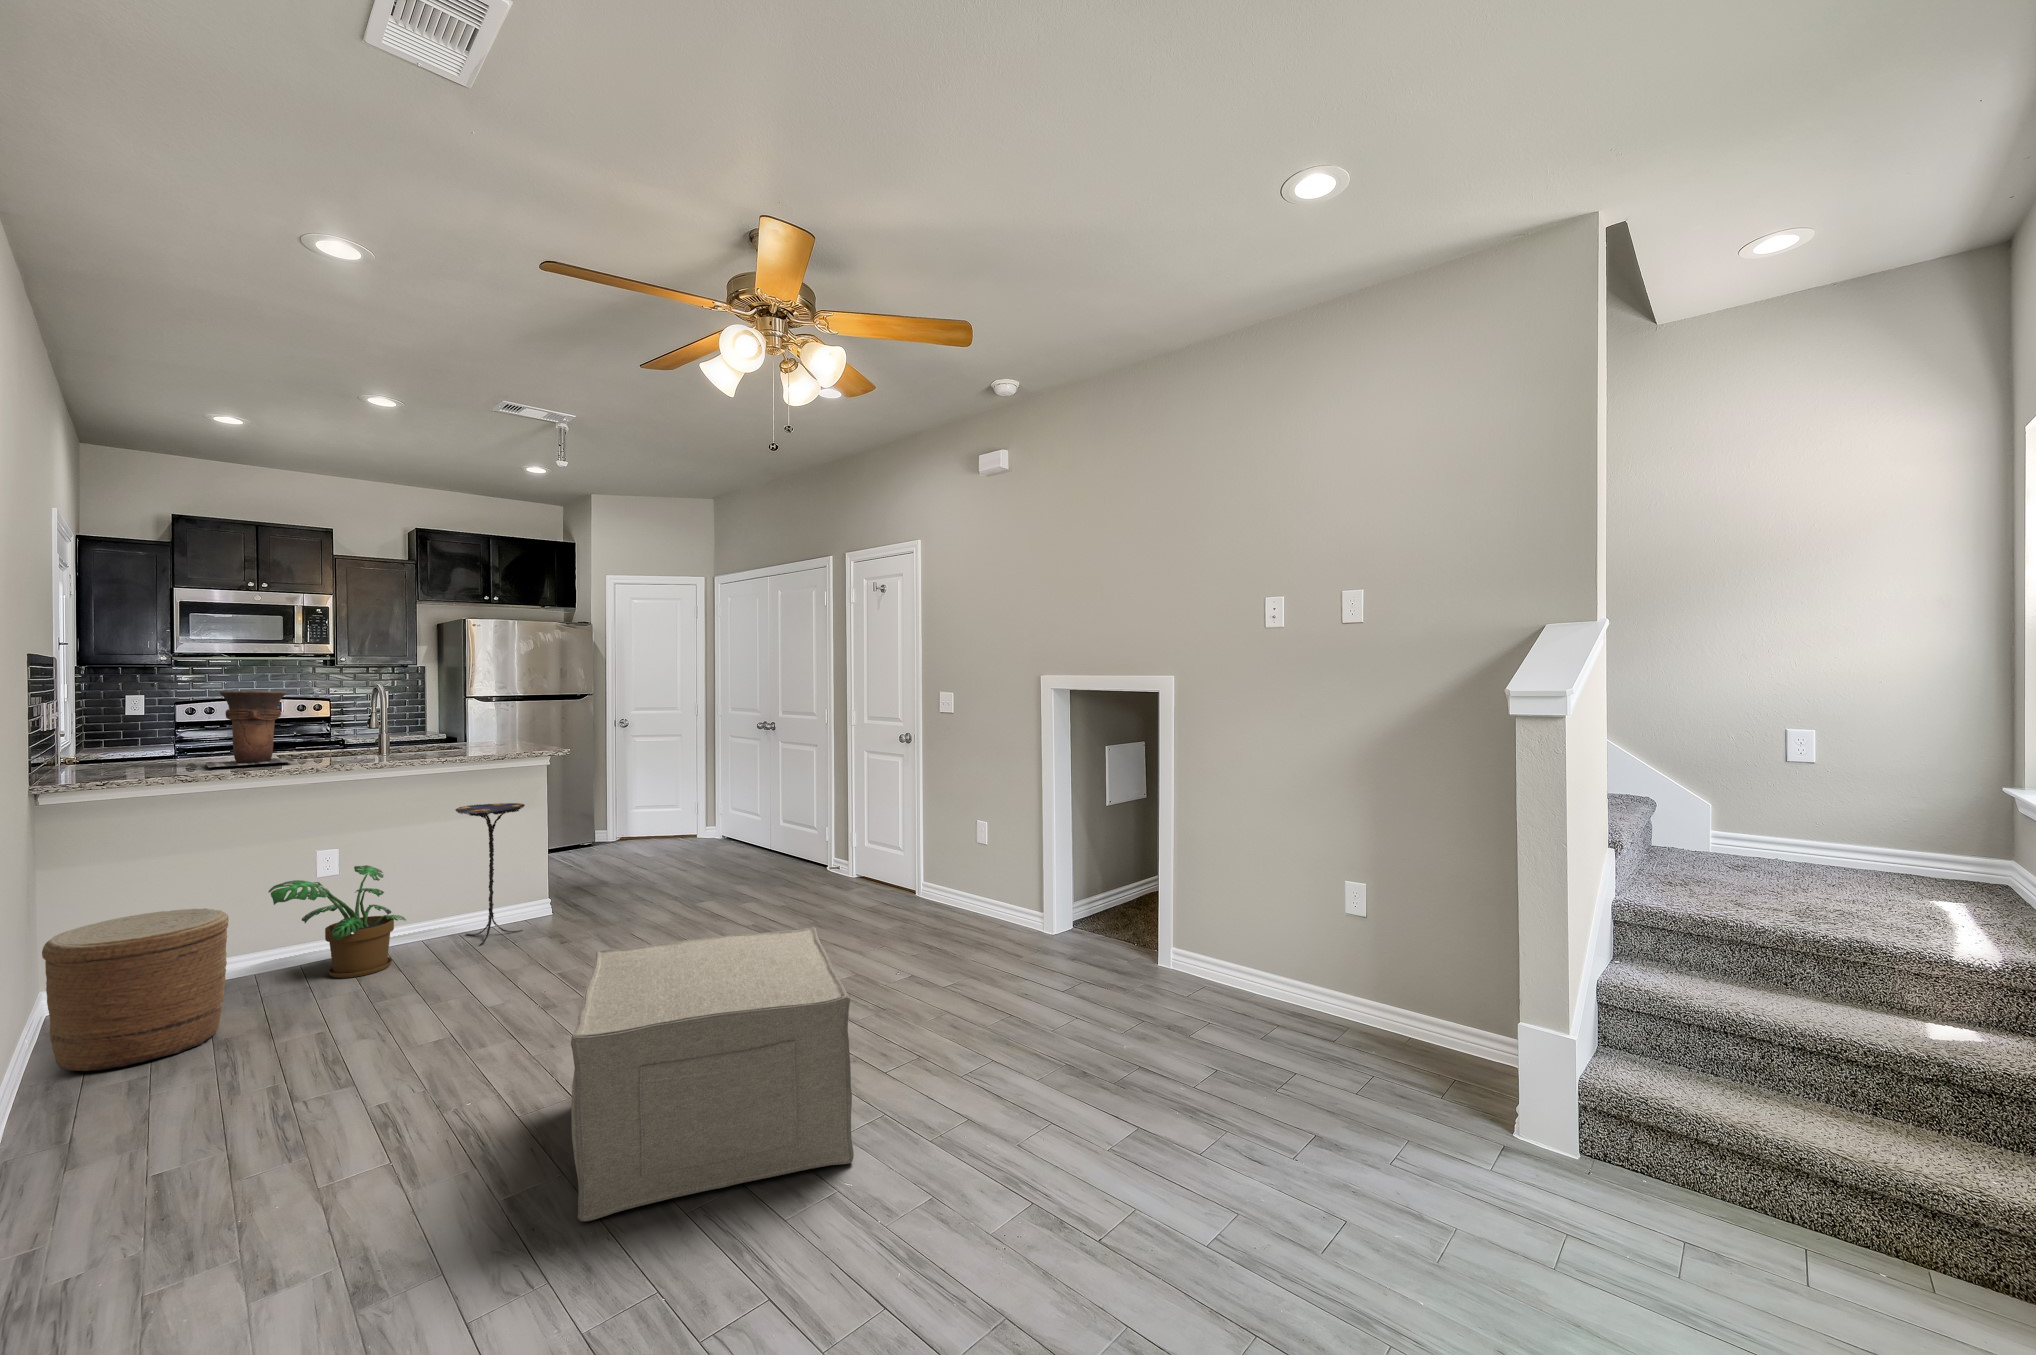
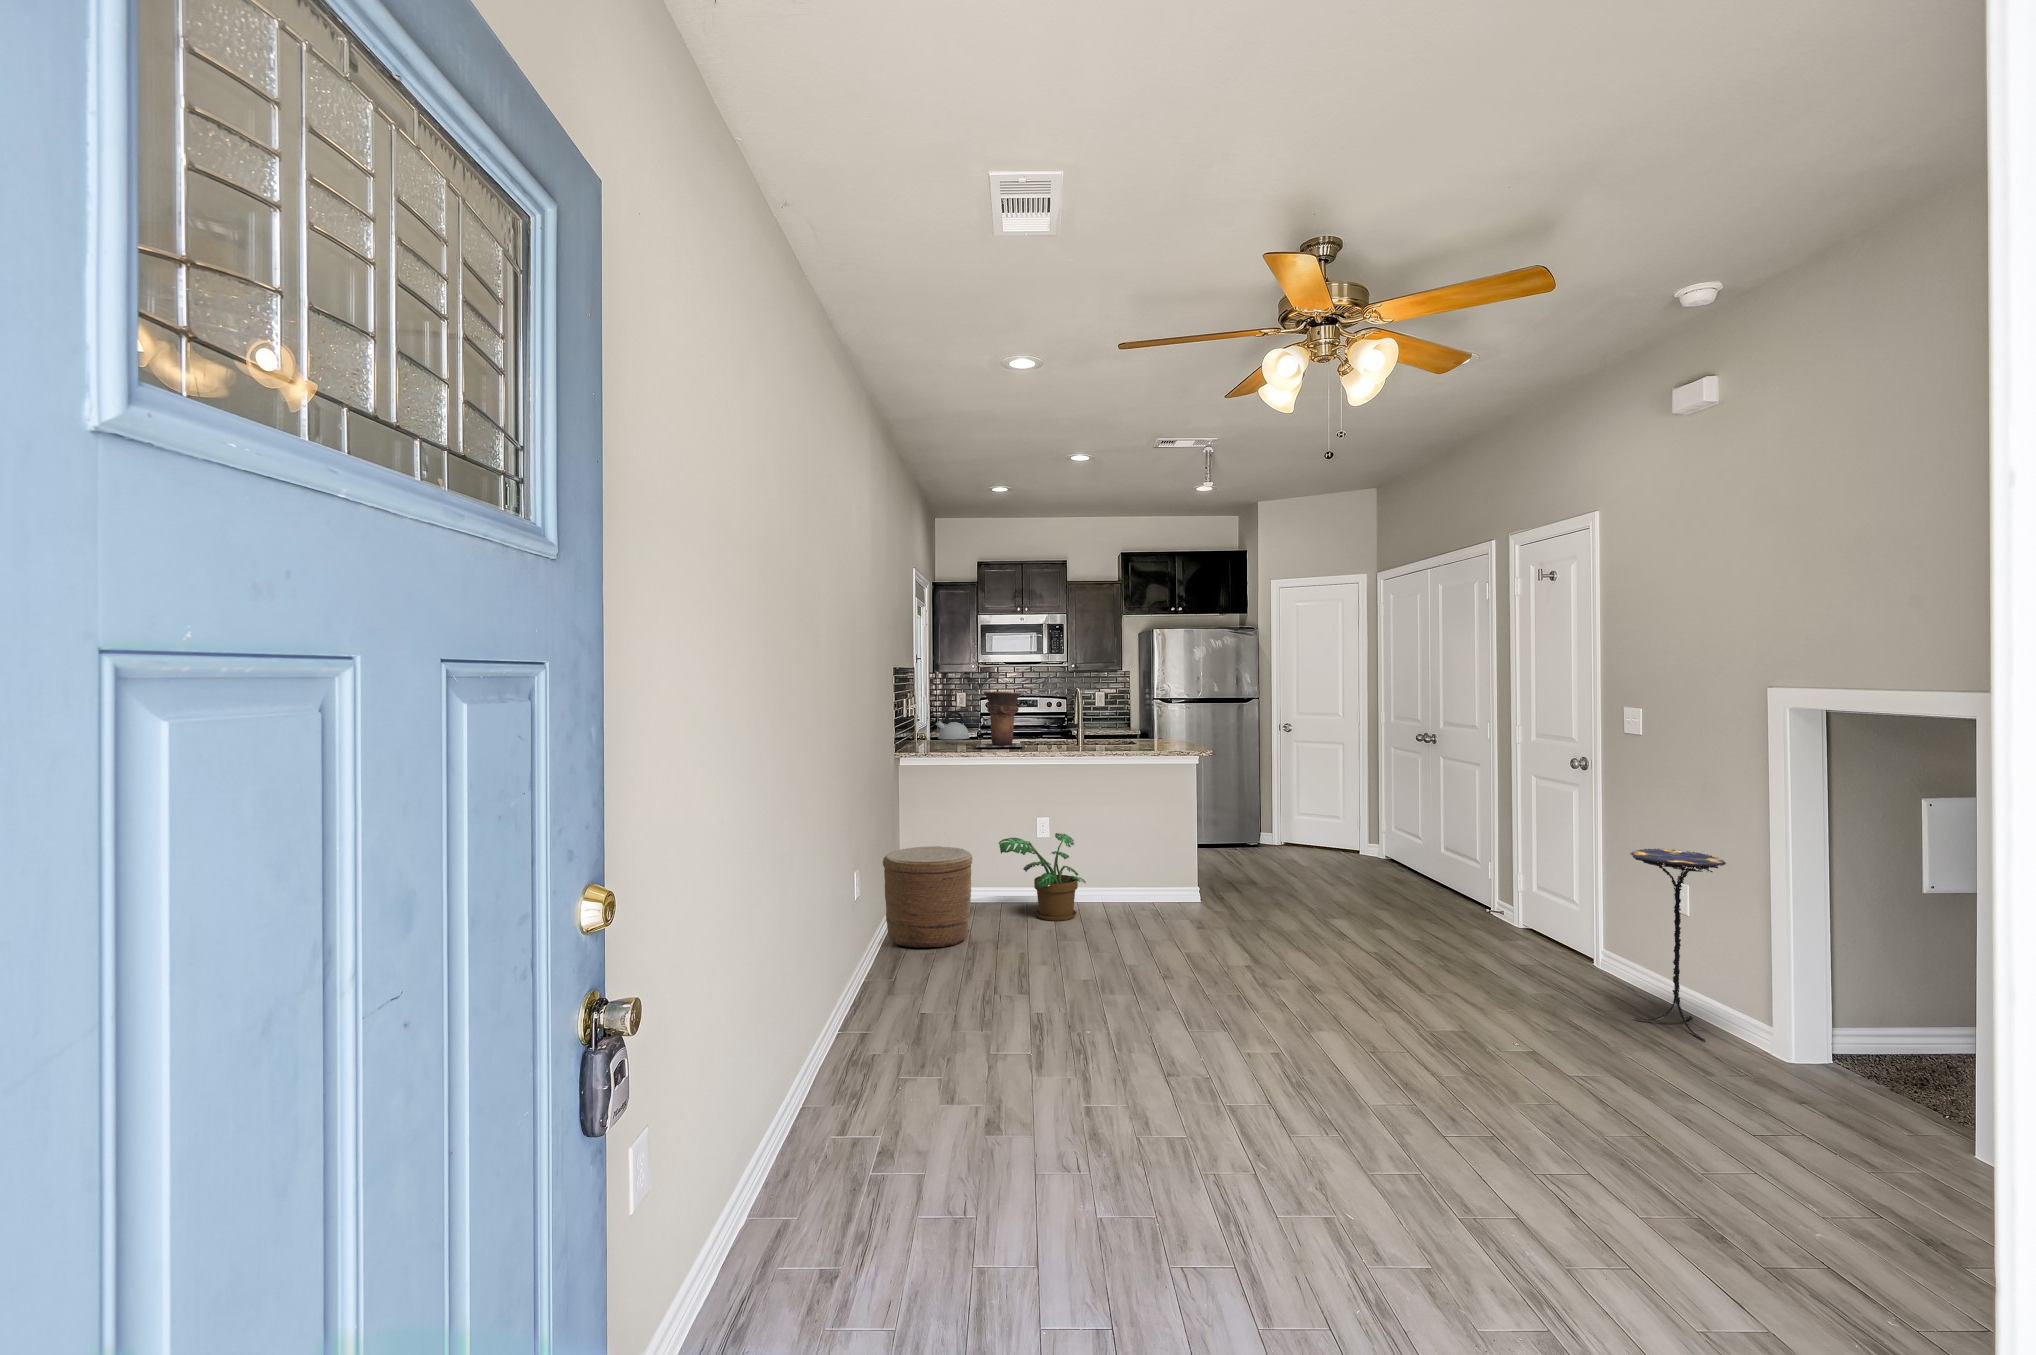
kettle: none [108,721,175,762] -> present [936,711,969,740]
side table: present [455,803,525,944] -> present [1630,848,1726,1041]
ottoman: present [571,927,854,1222] -> none [1113,934,1383,1209]

